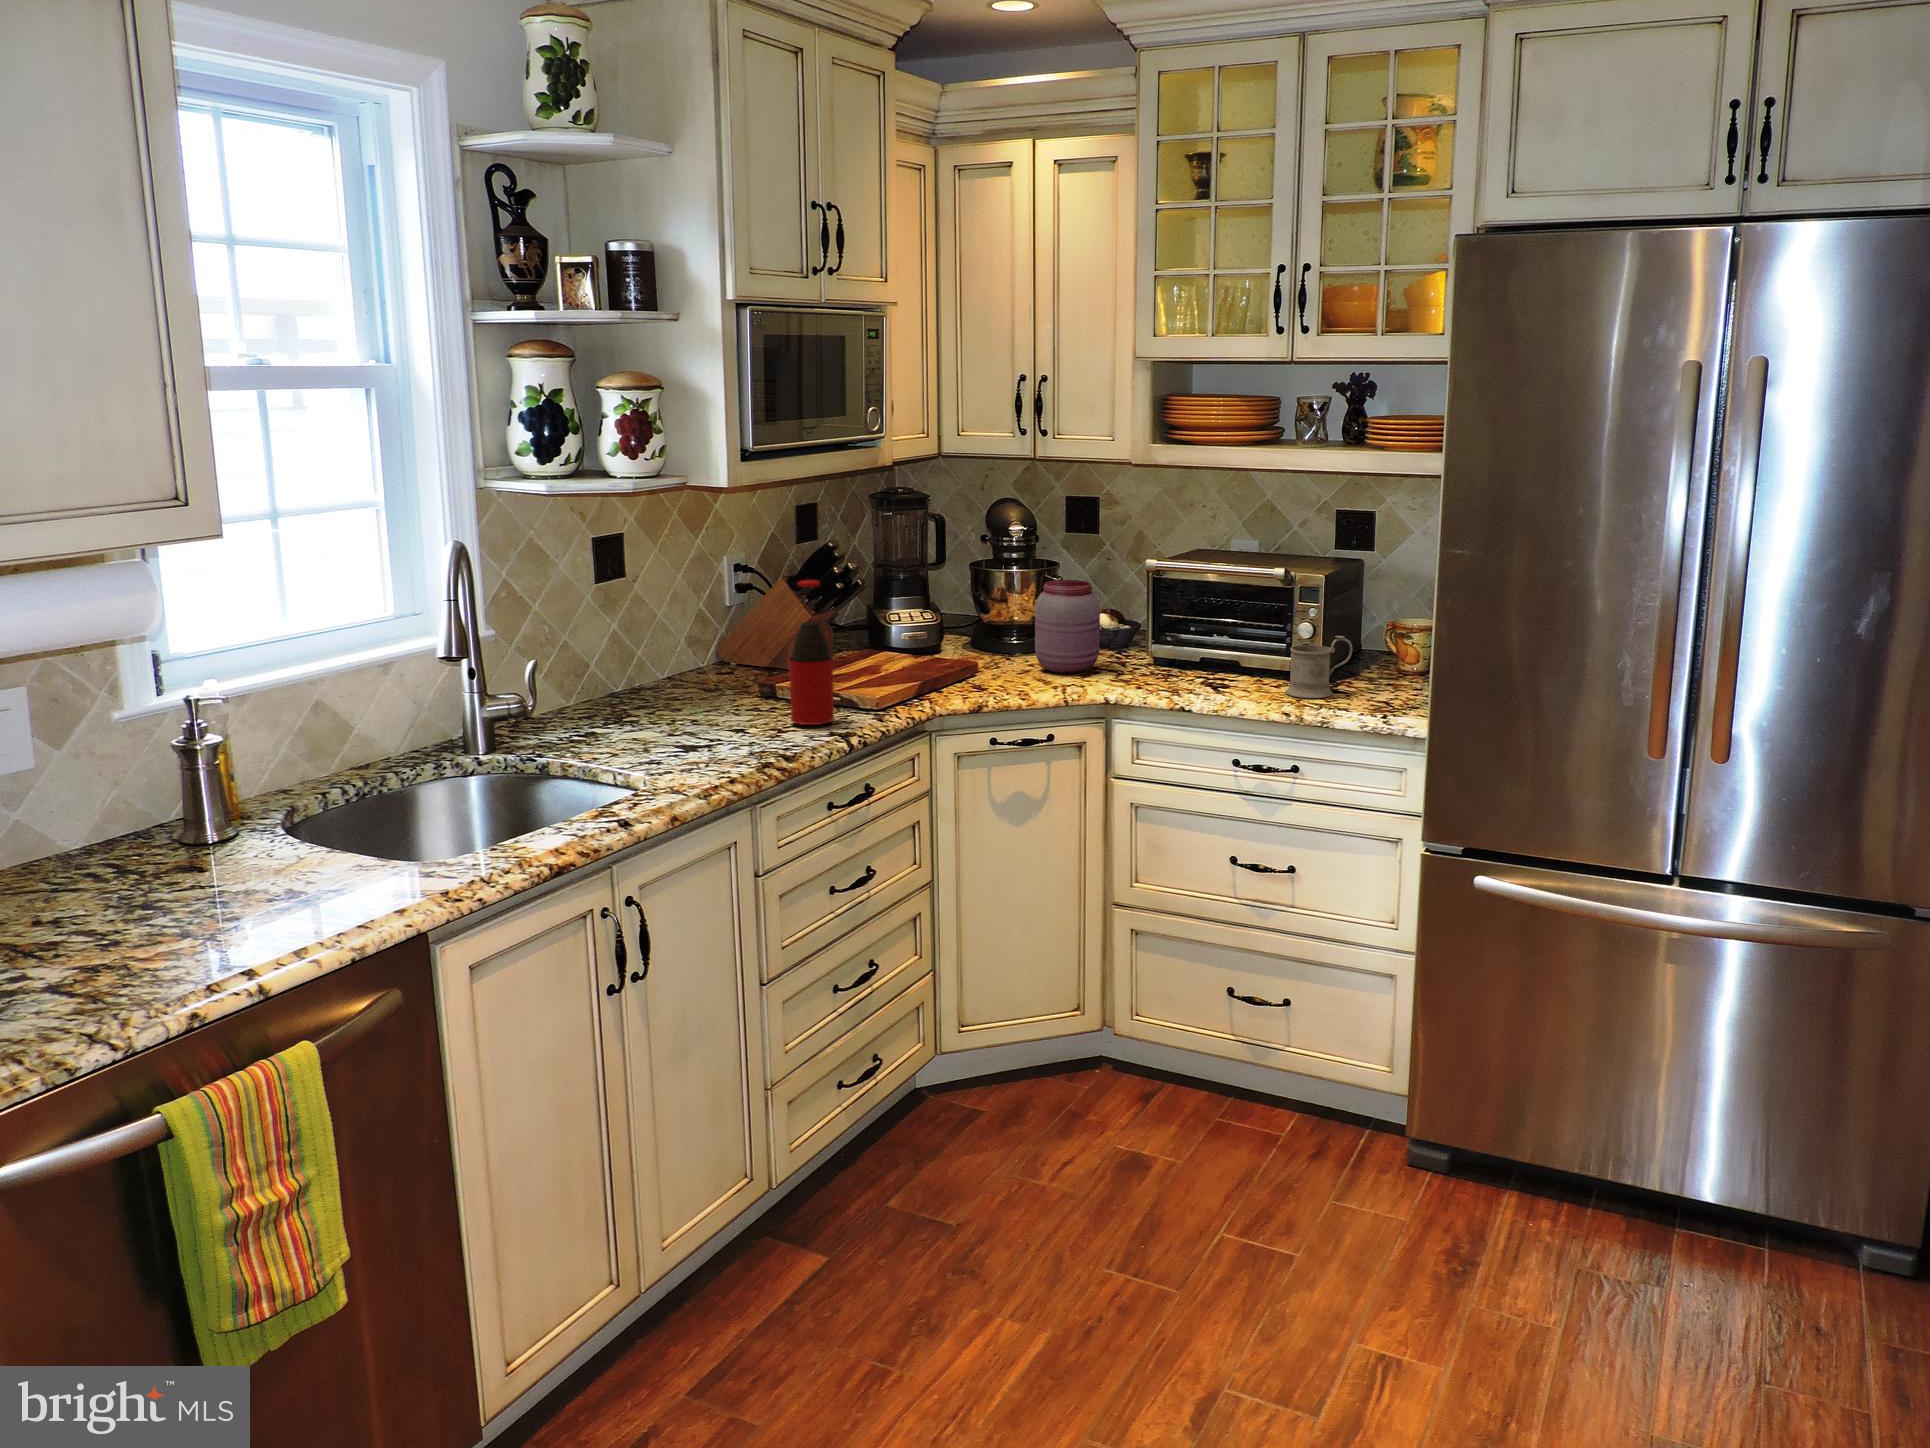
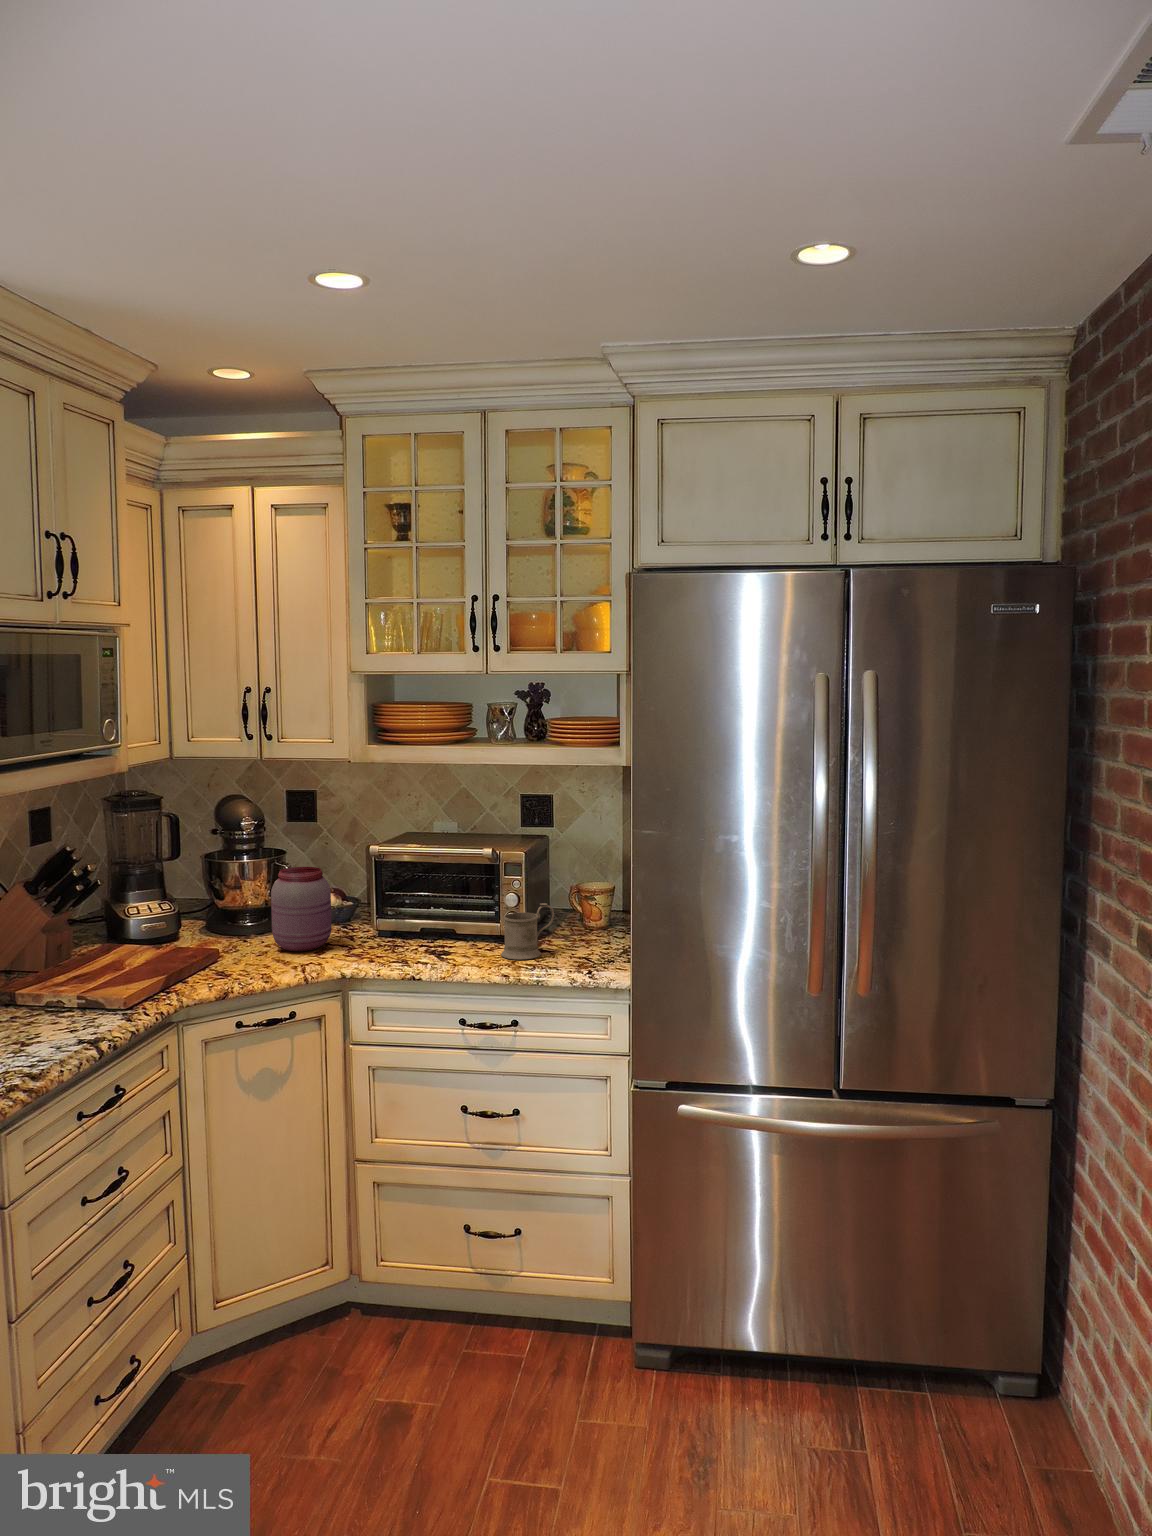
bottle: present [789,580,834,725] -> none [31,890,81,1038]

